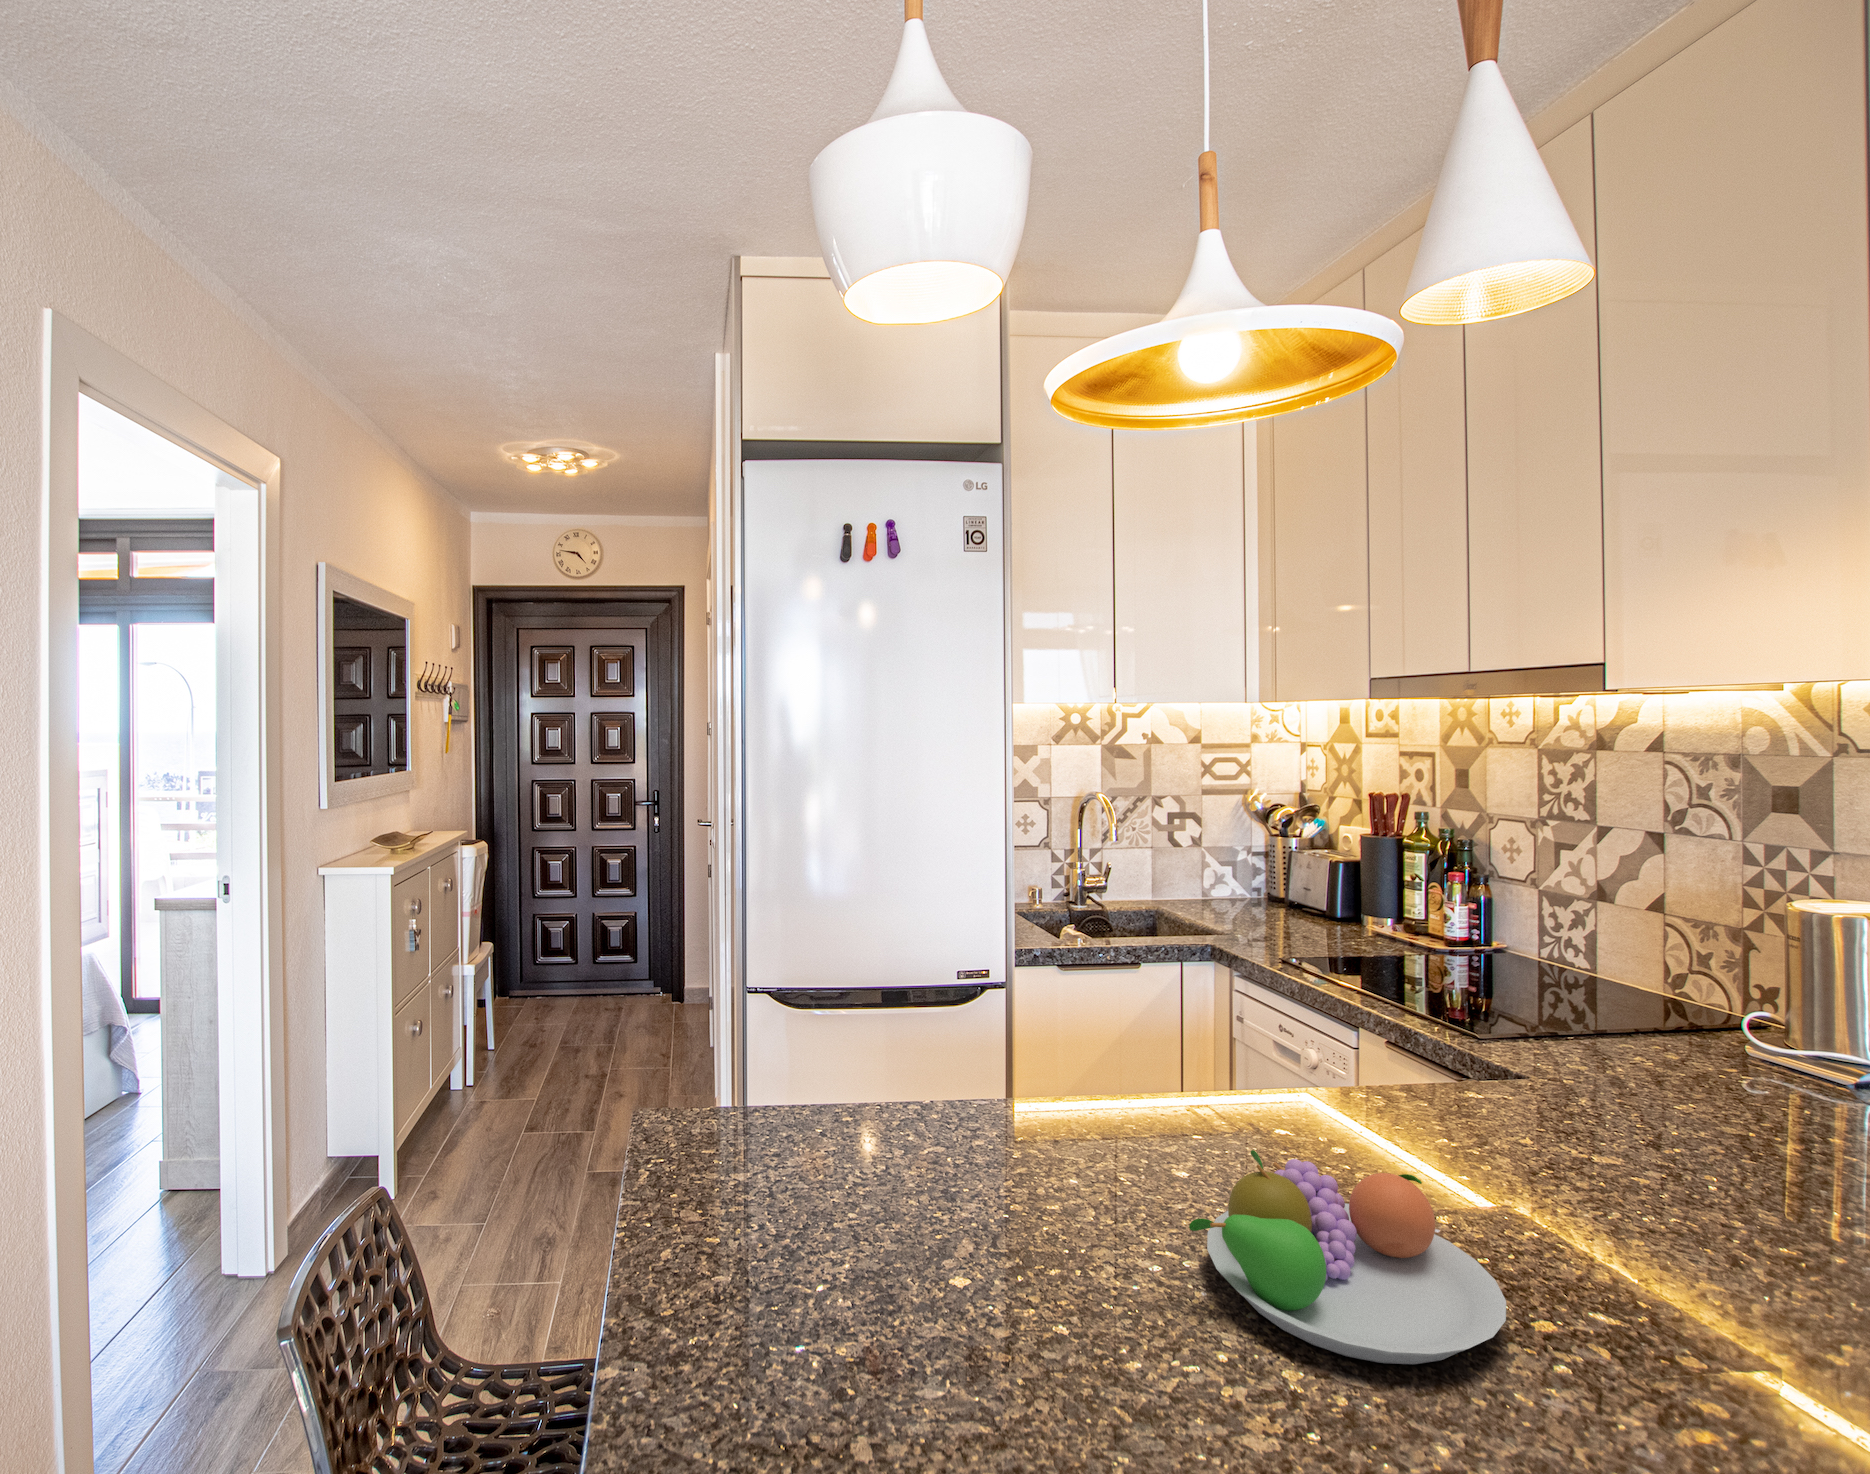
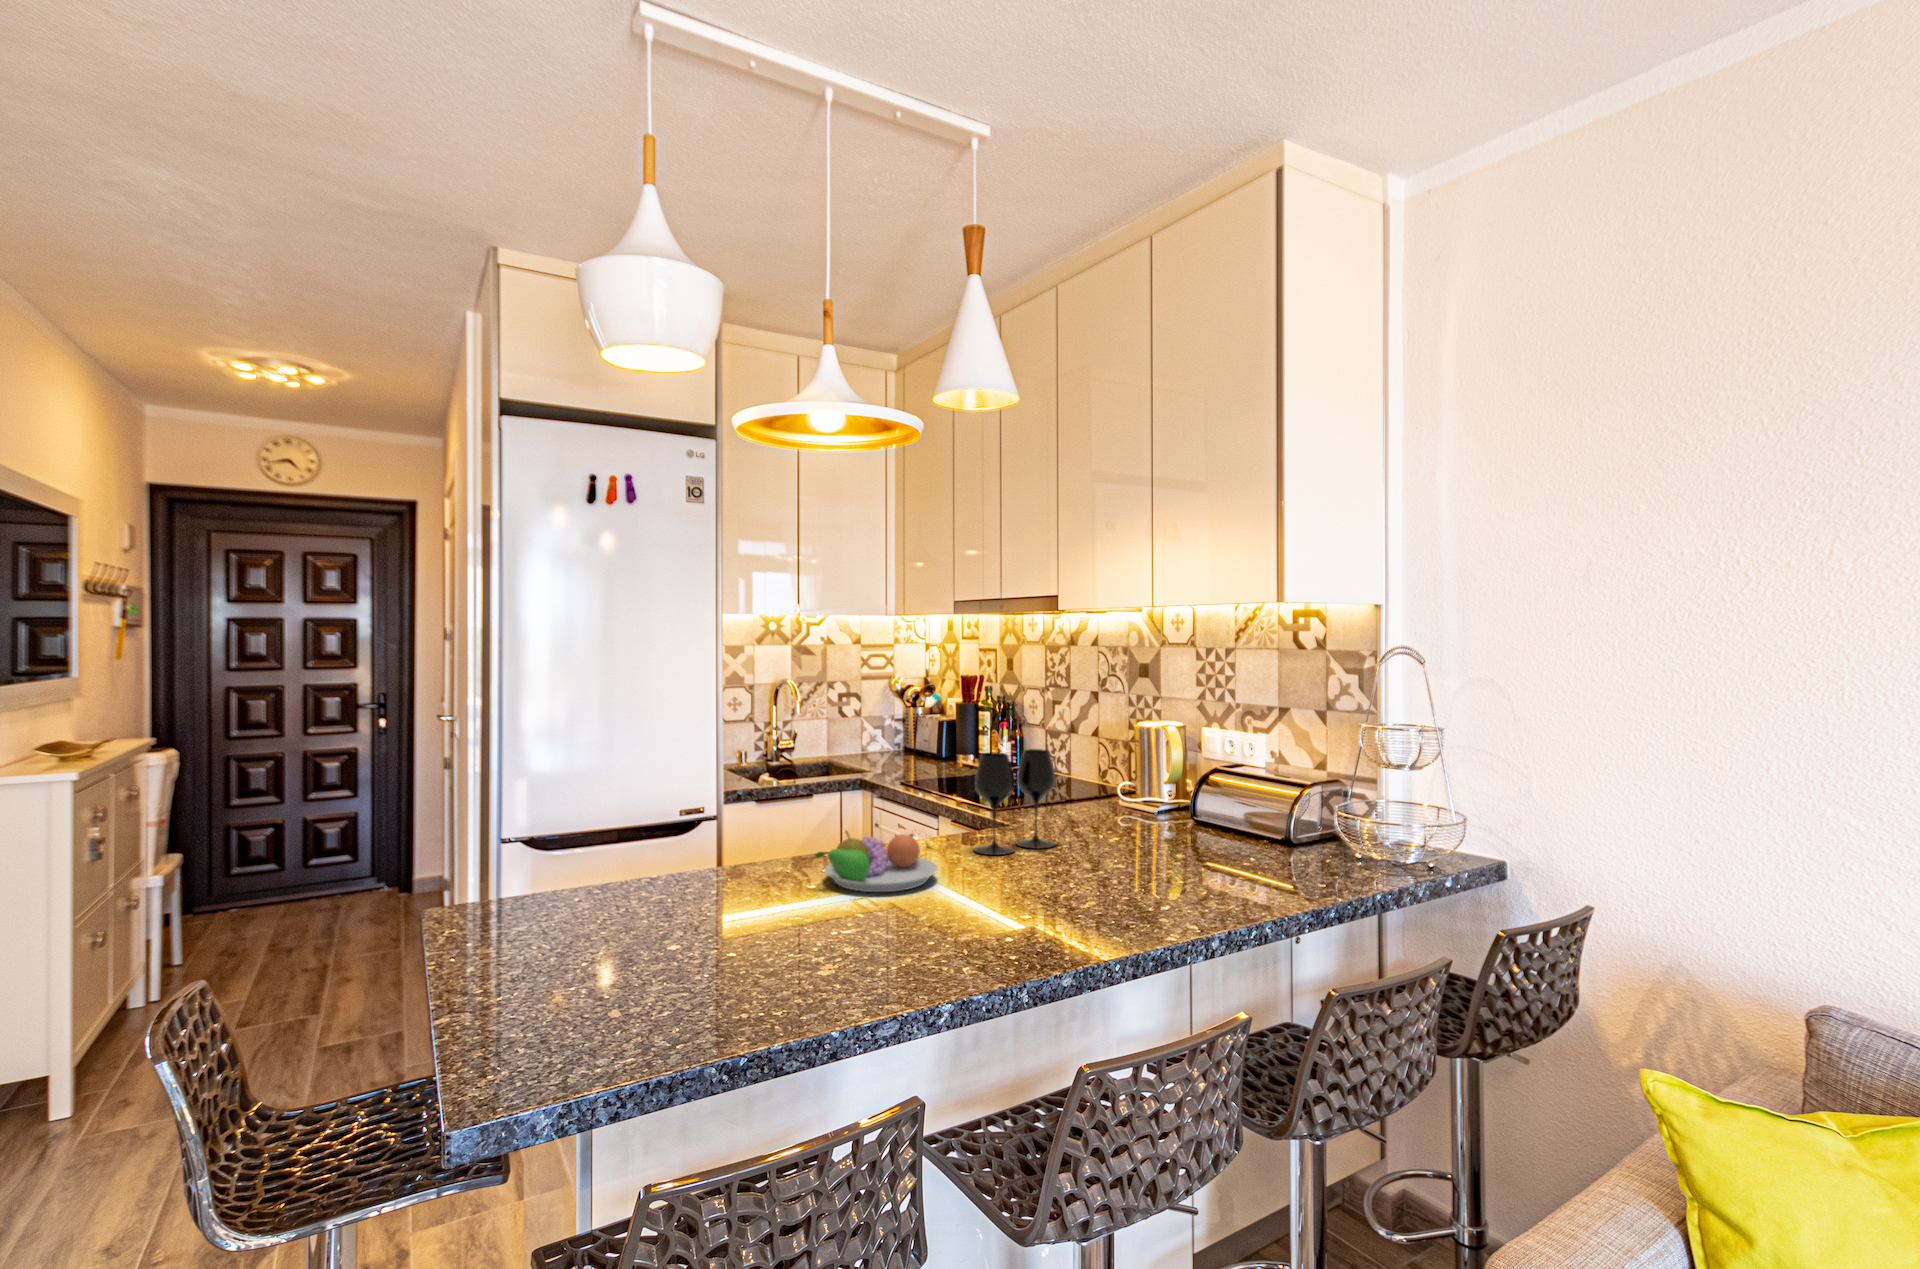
wine glass: none [1530,976,1743,1230] -> present [974,749,1055,855]

